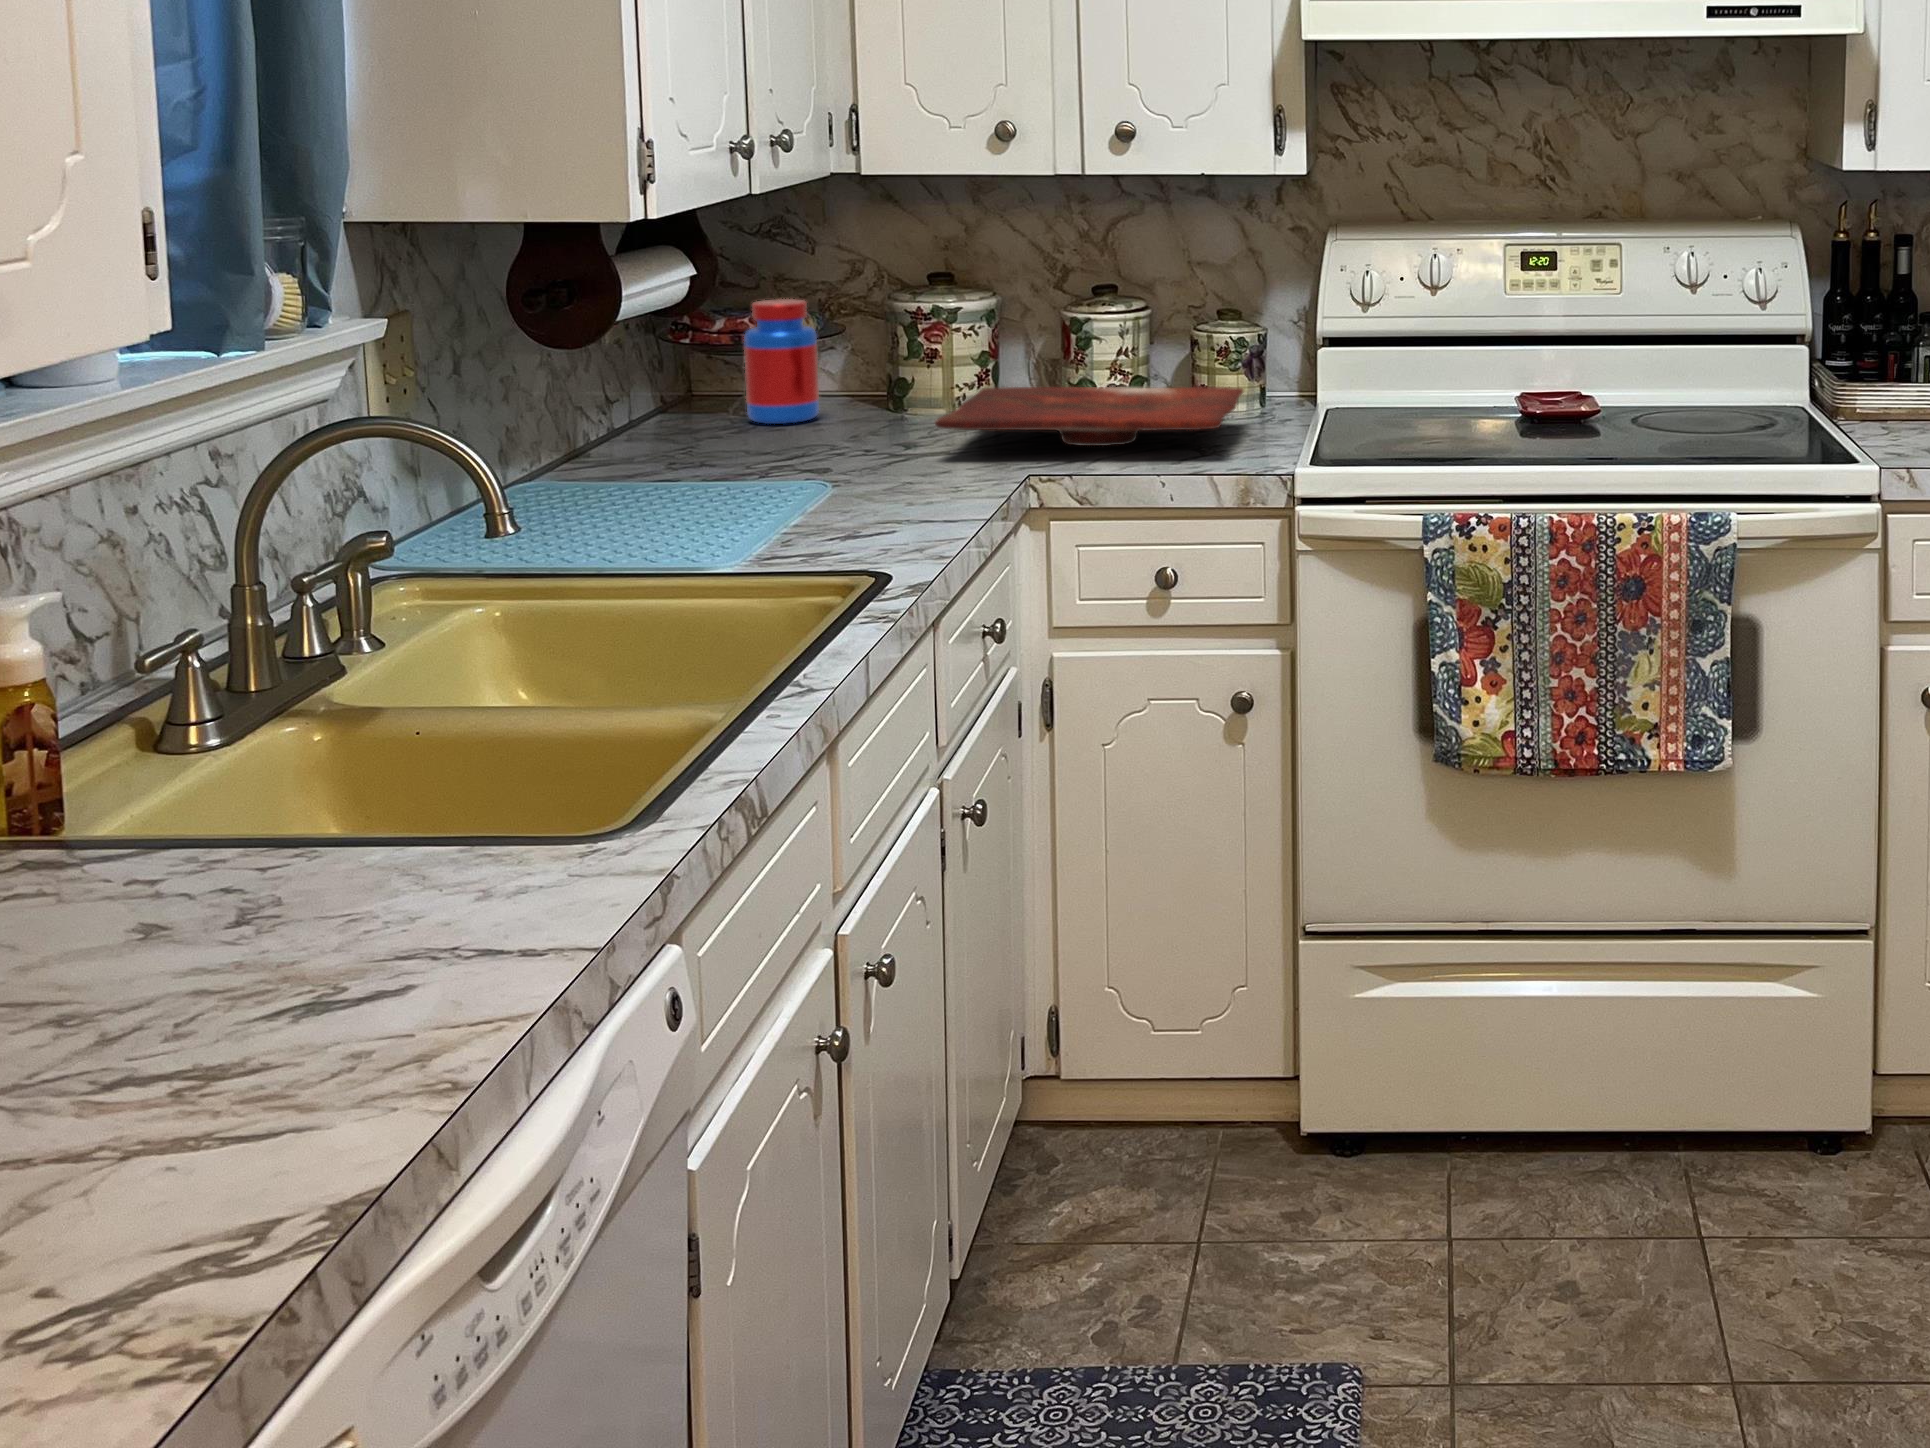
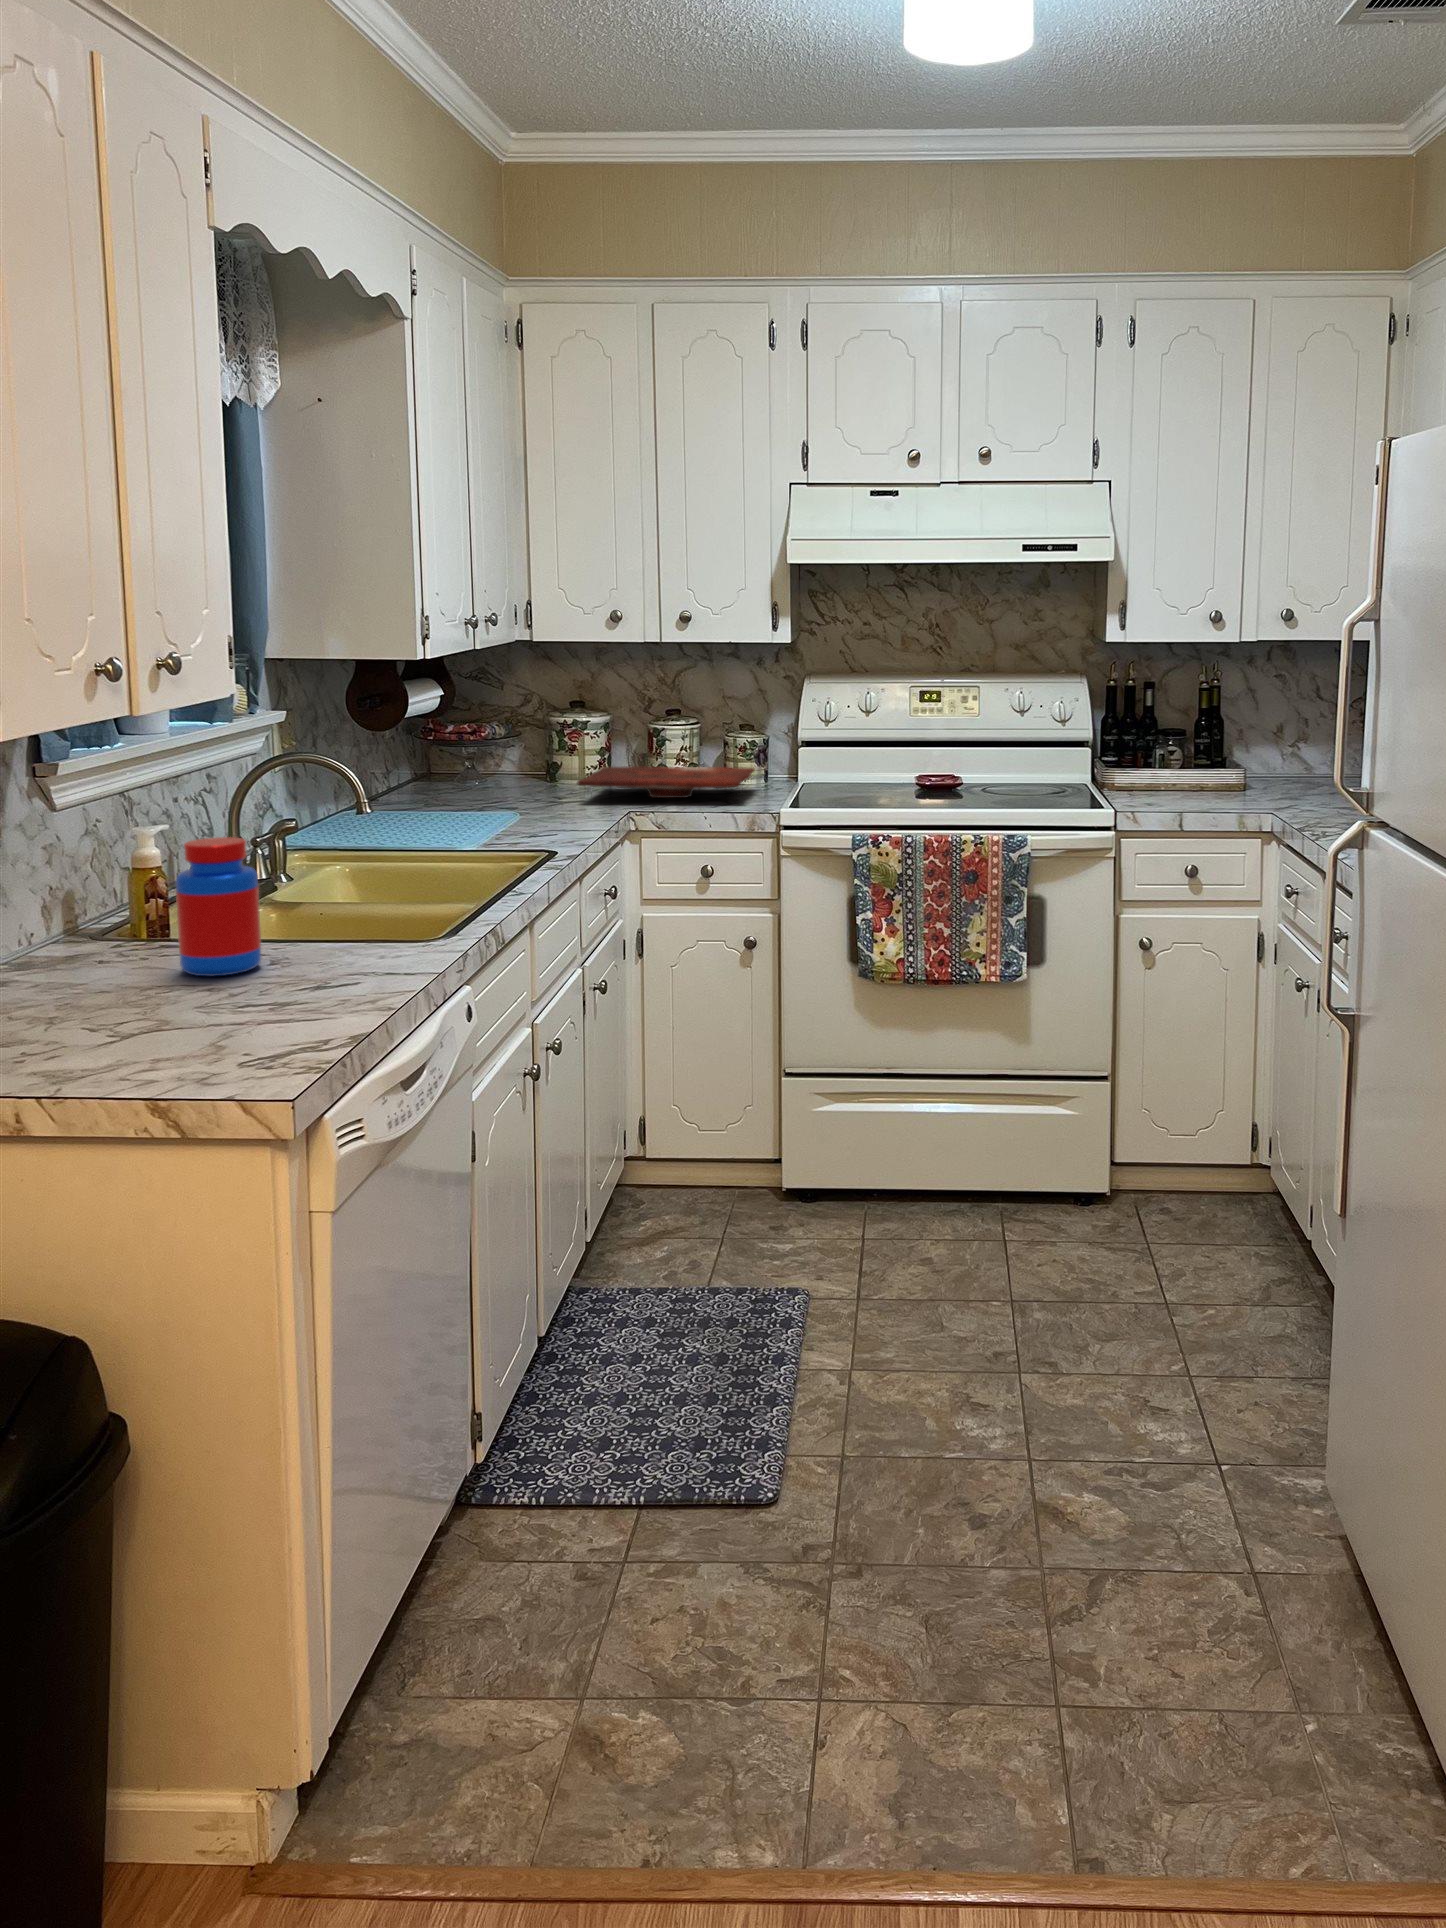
jar: present [744,299,819,424] -> present [176,837,261,976]

